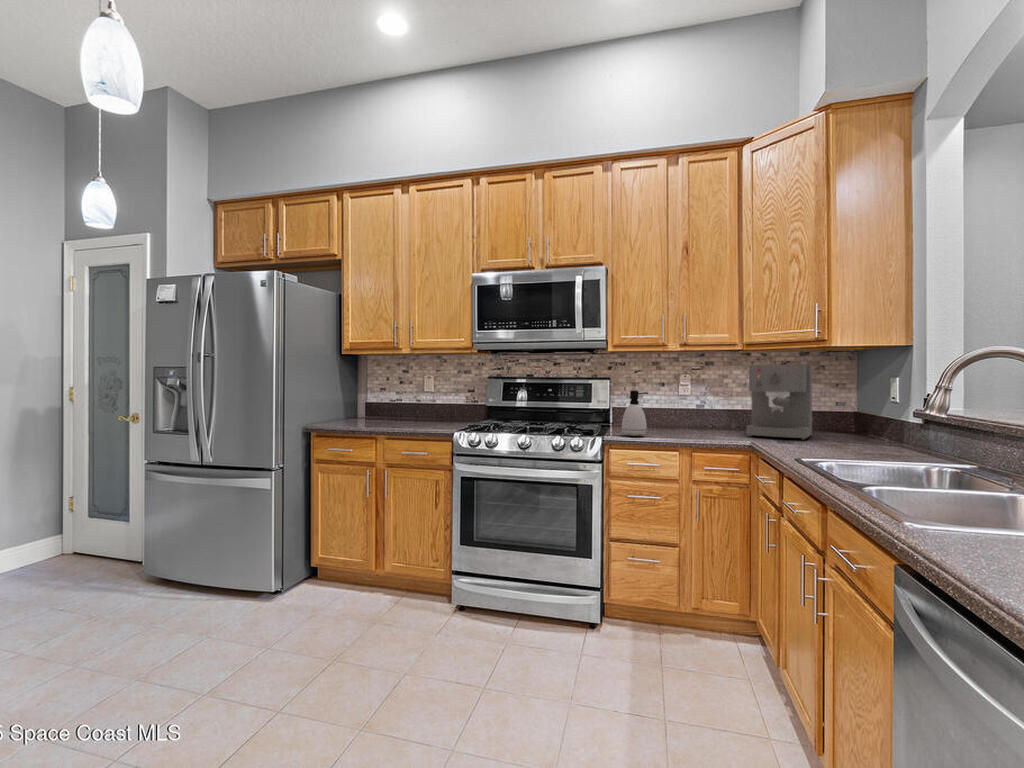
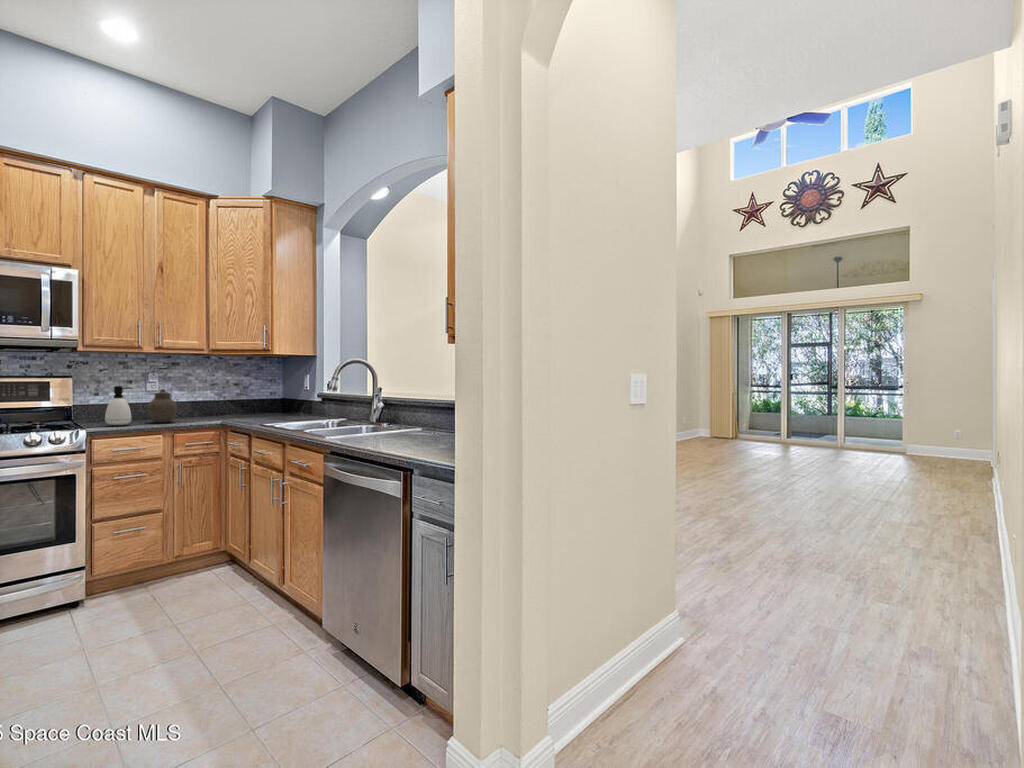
coffee maker: present [746,365,812,440] -> none [215,367,259,419]
jar: none [667,394,699,436] -> present [147,389,177,423]

